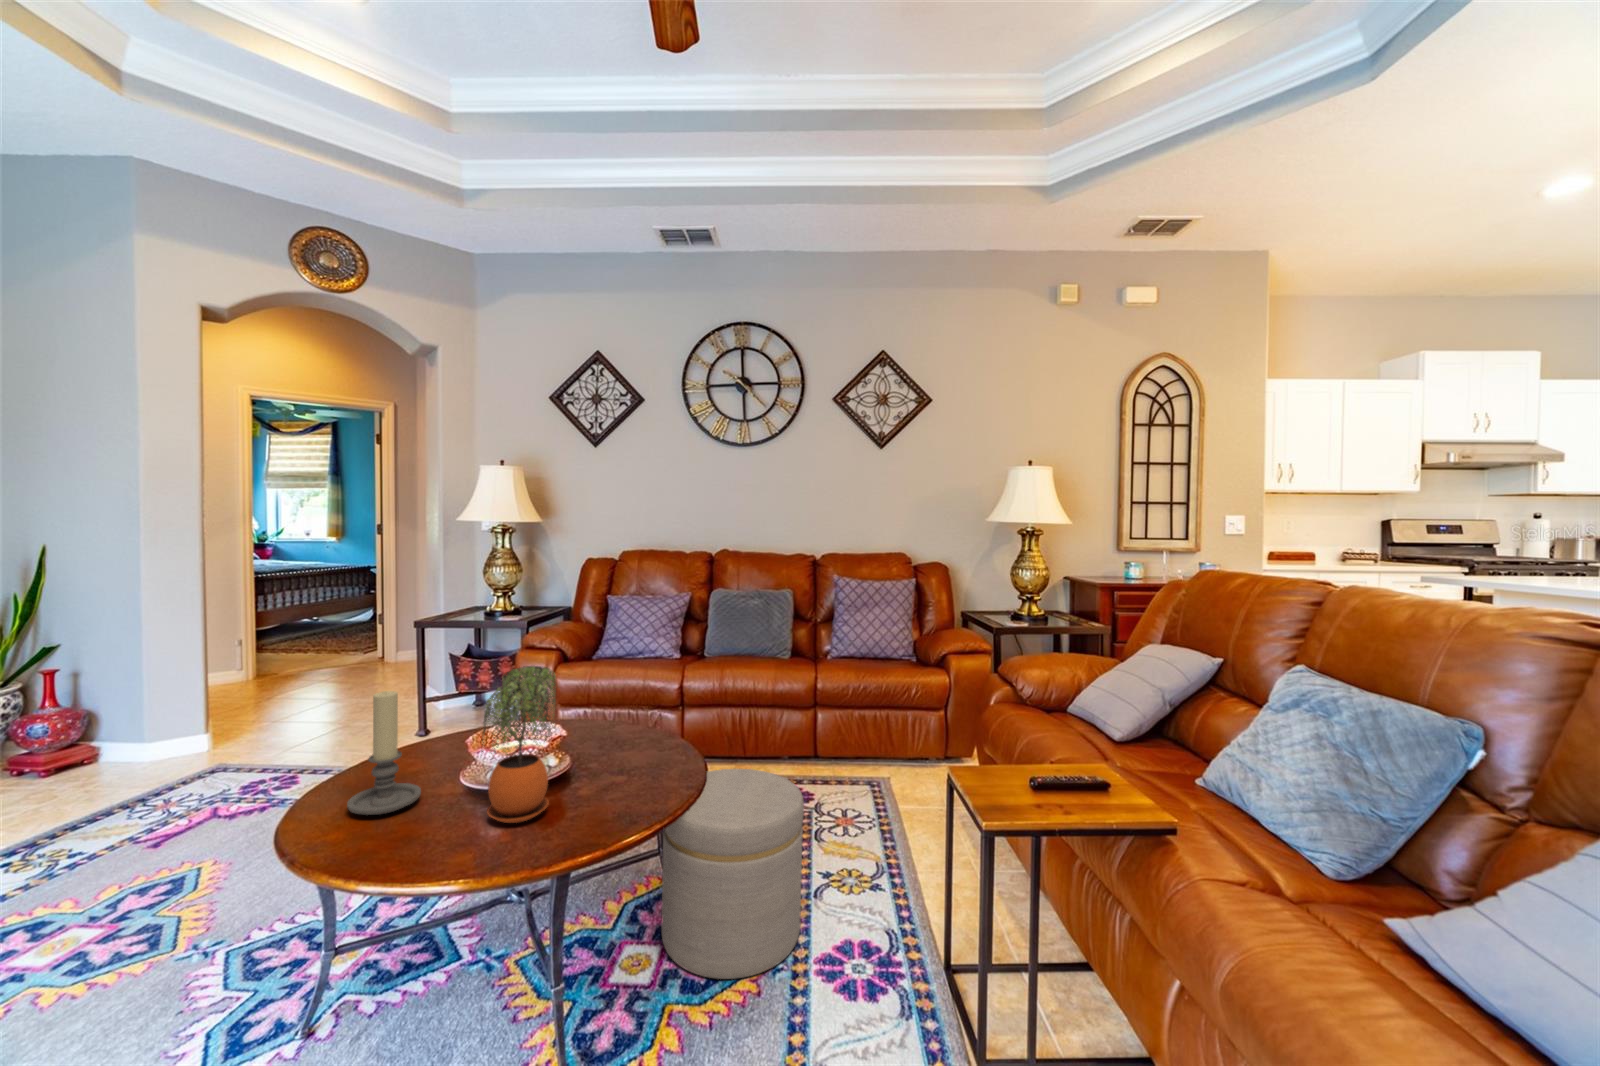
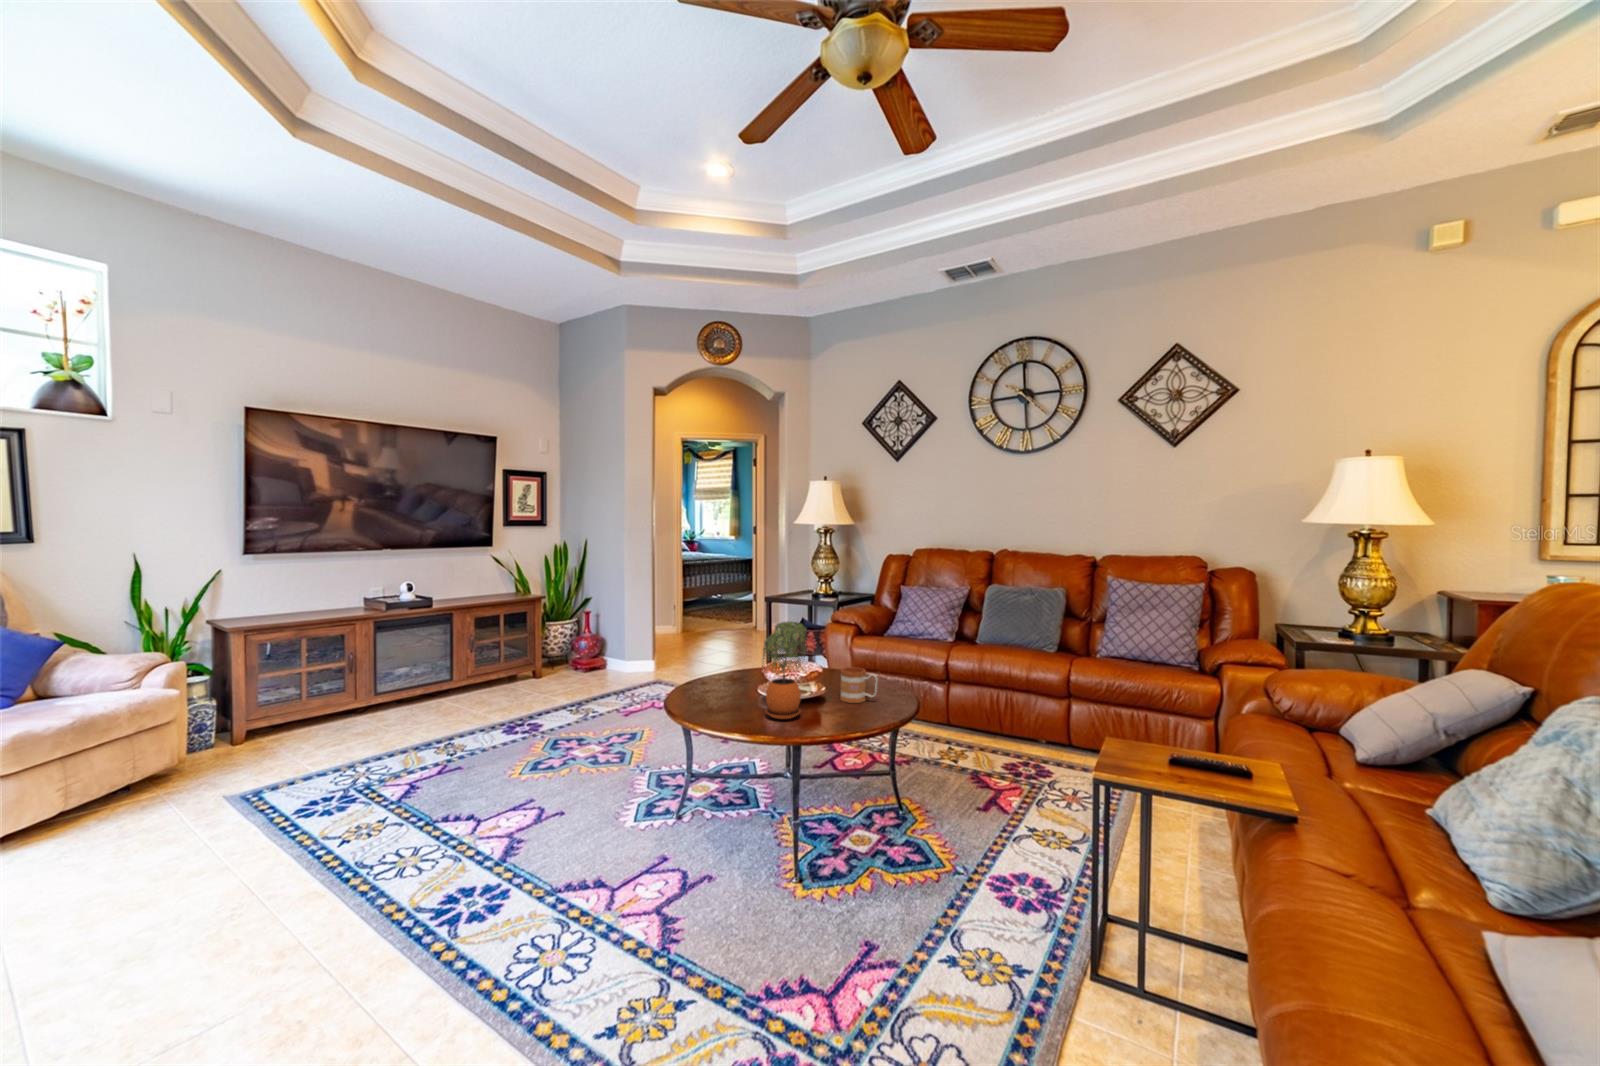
candle holder: present [347,691,421,815] -> none [698,630,735,703]
mug: none [591,715,647,769] -> present [840,667,878,703]
ottoman: present [662,769,804,979] -> none [882,721,992,869]

